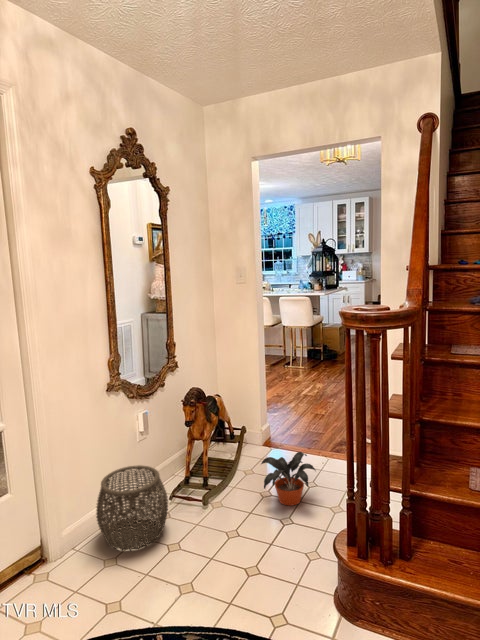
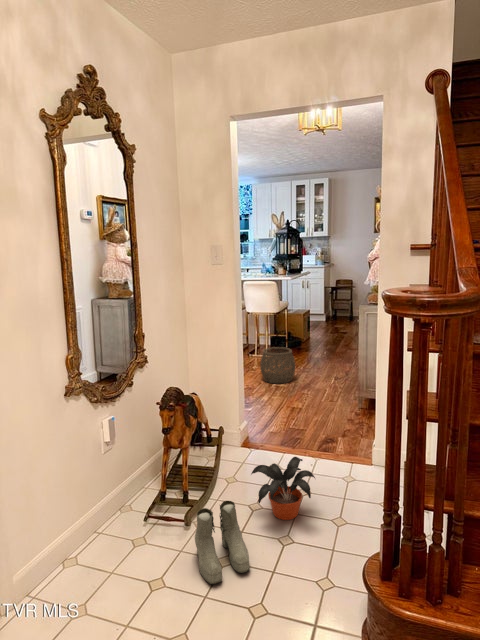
woven basket: present [96,465,168,550] -> present [260,347,295,383]
boots: none [207,483,250,549] -> present [195,501,250,584]

